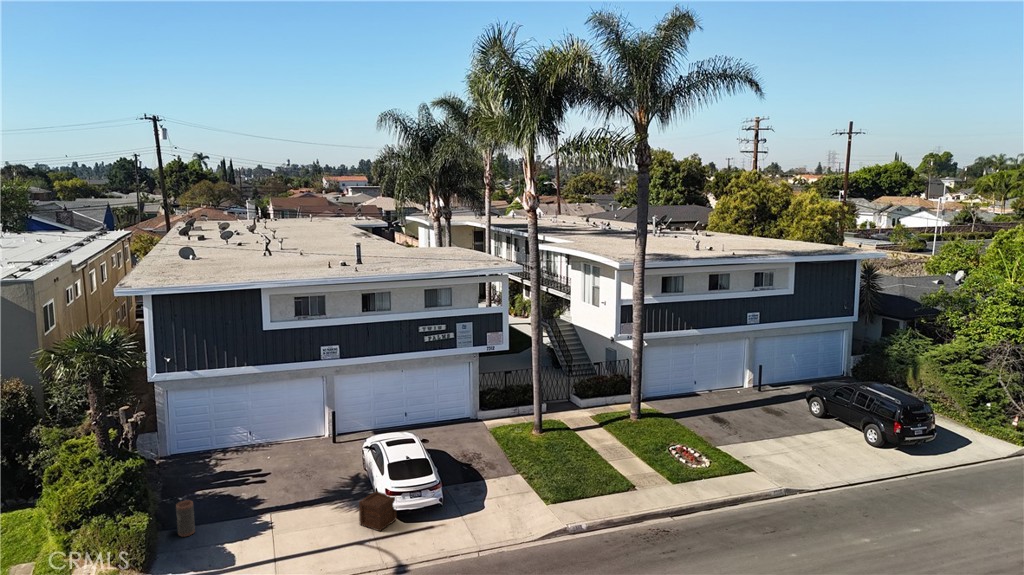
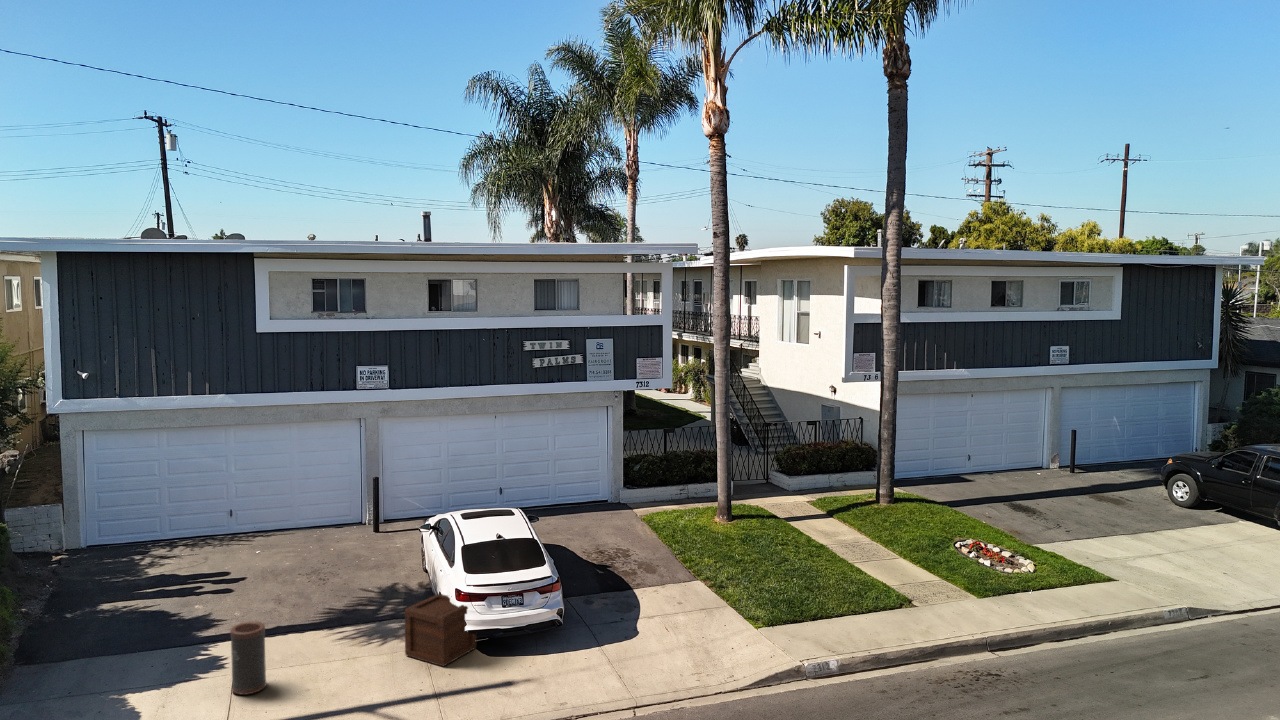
trash can: present [176,500,195,536] -> present [230,622,266,695]

